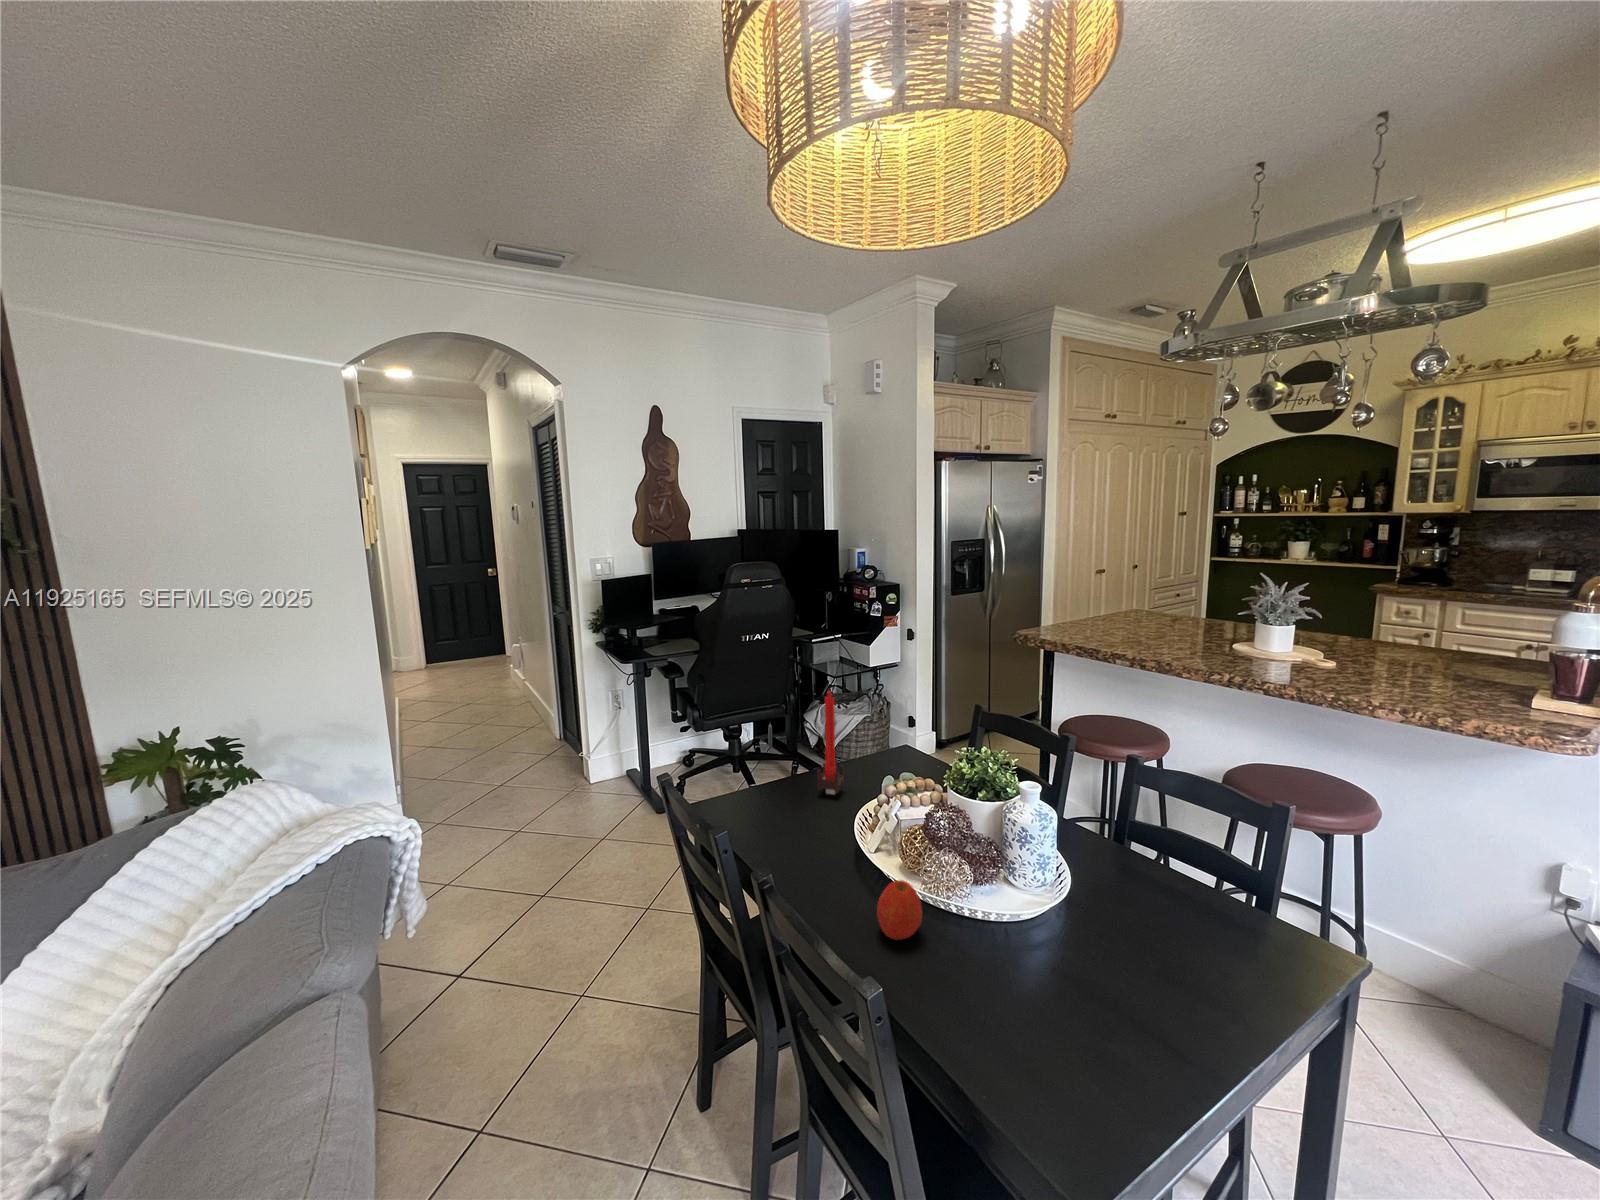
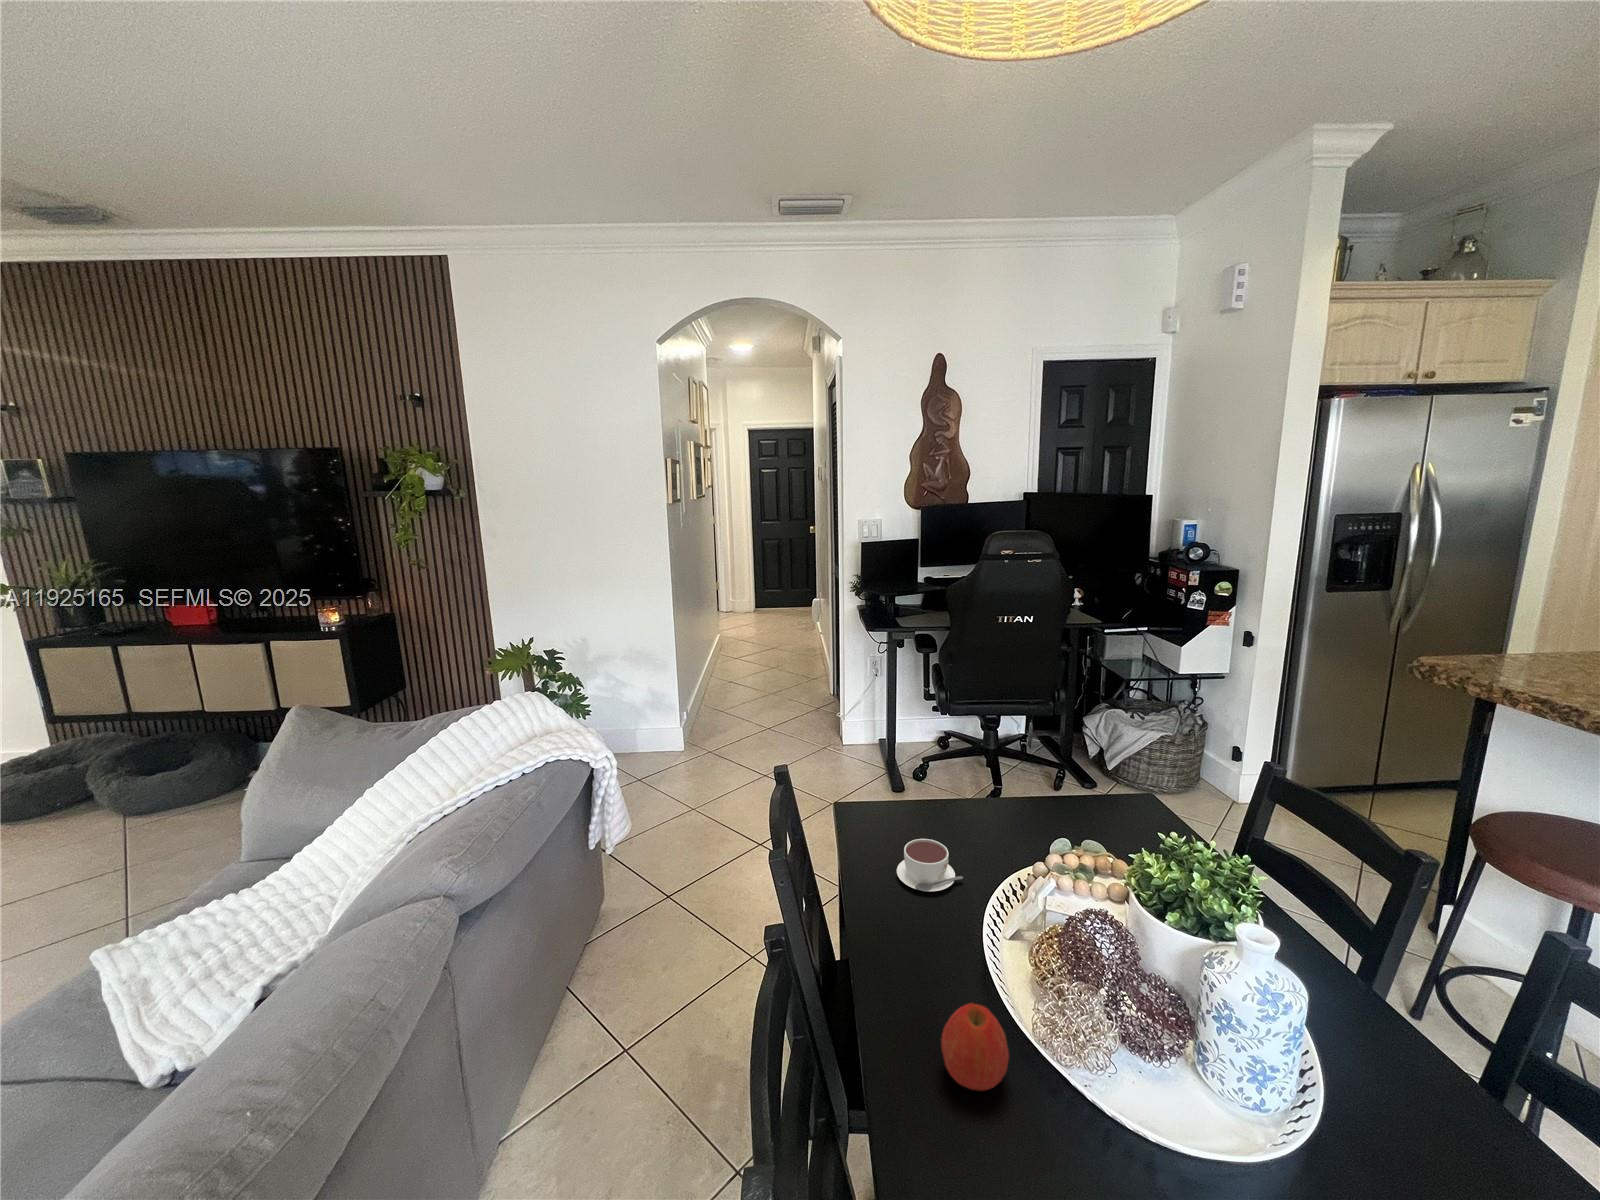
candle: present [817,691,844,794] -> none [981,707,1022,841]
coffee cup: none [773,804,824,842] -> present [897,839,963,891]

